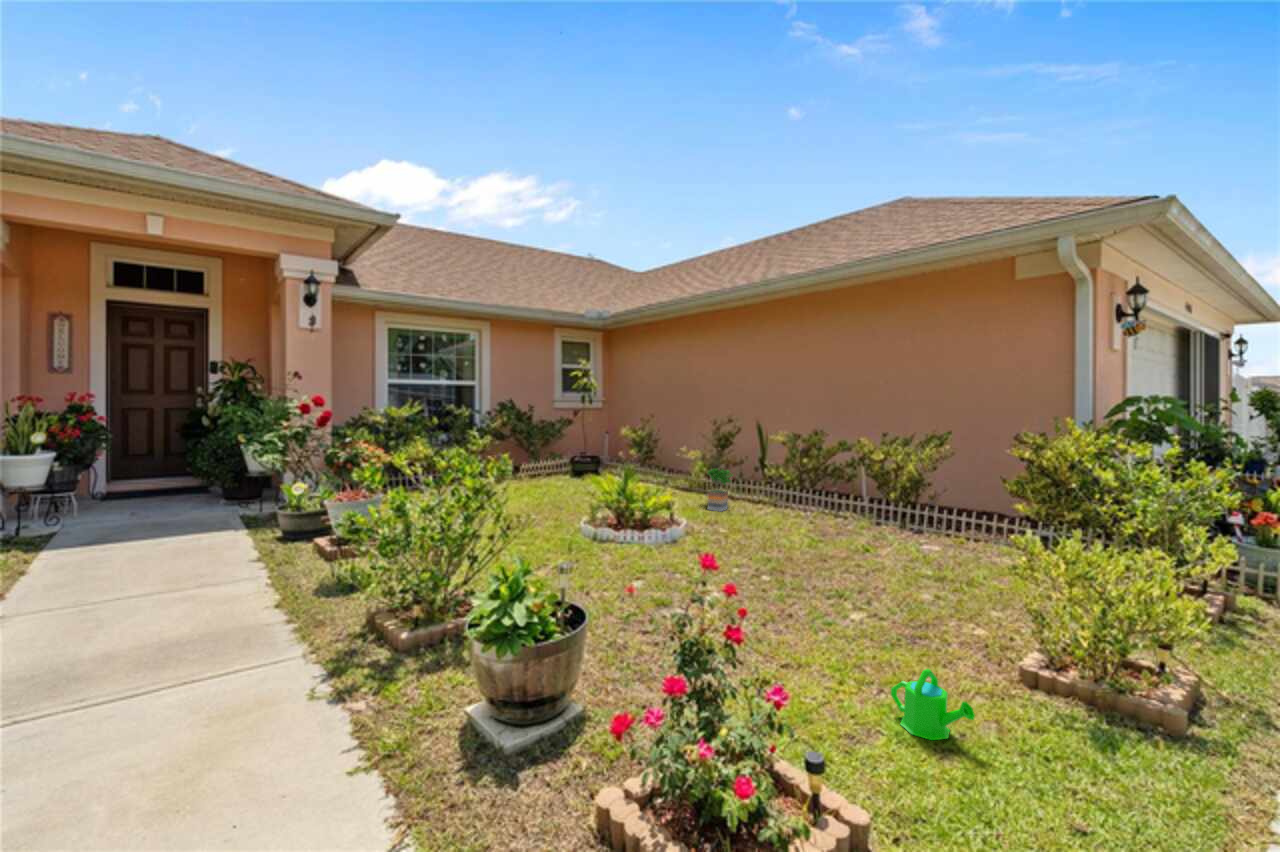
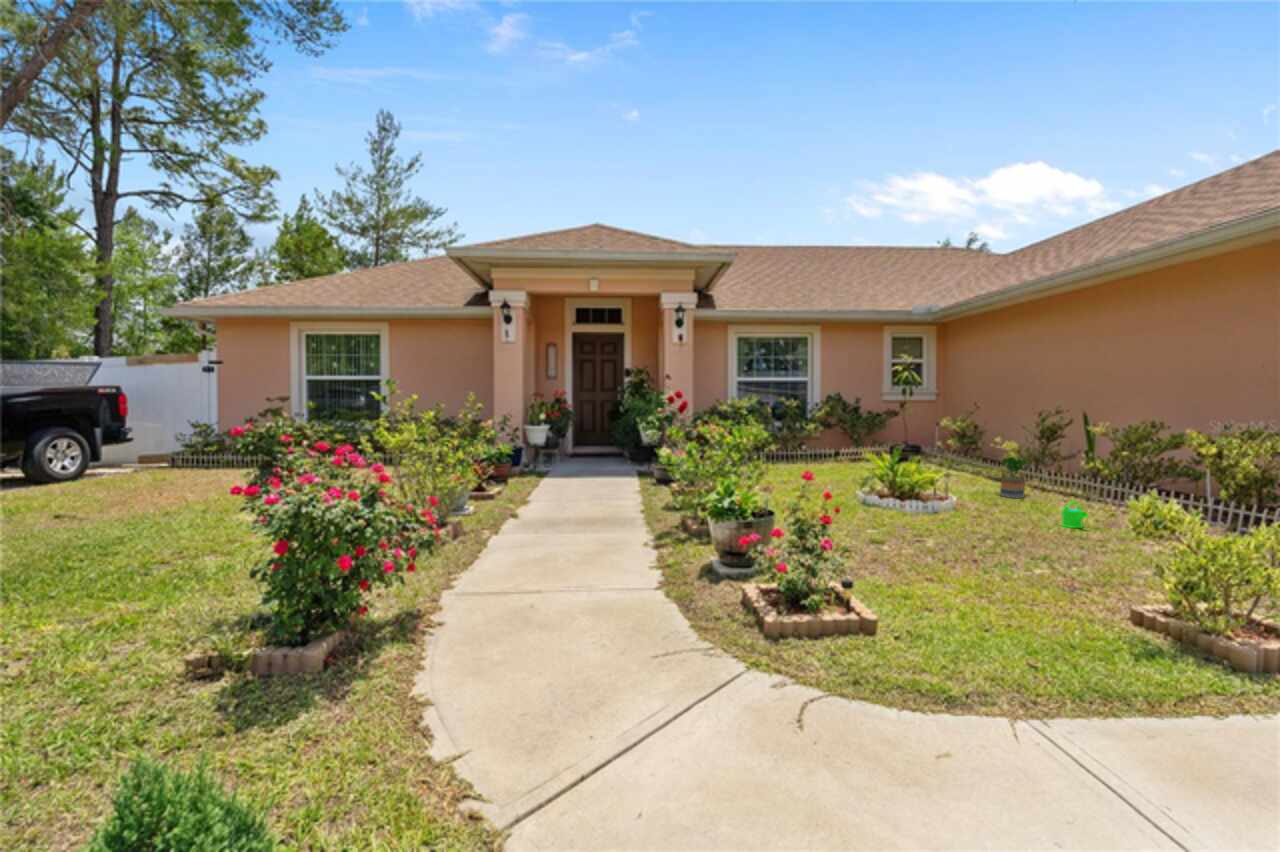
watering can: present [891,669,975,740] -> present [1061,501,1088,528]

